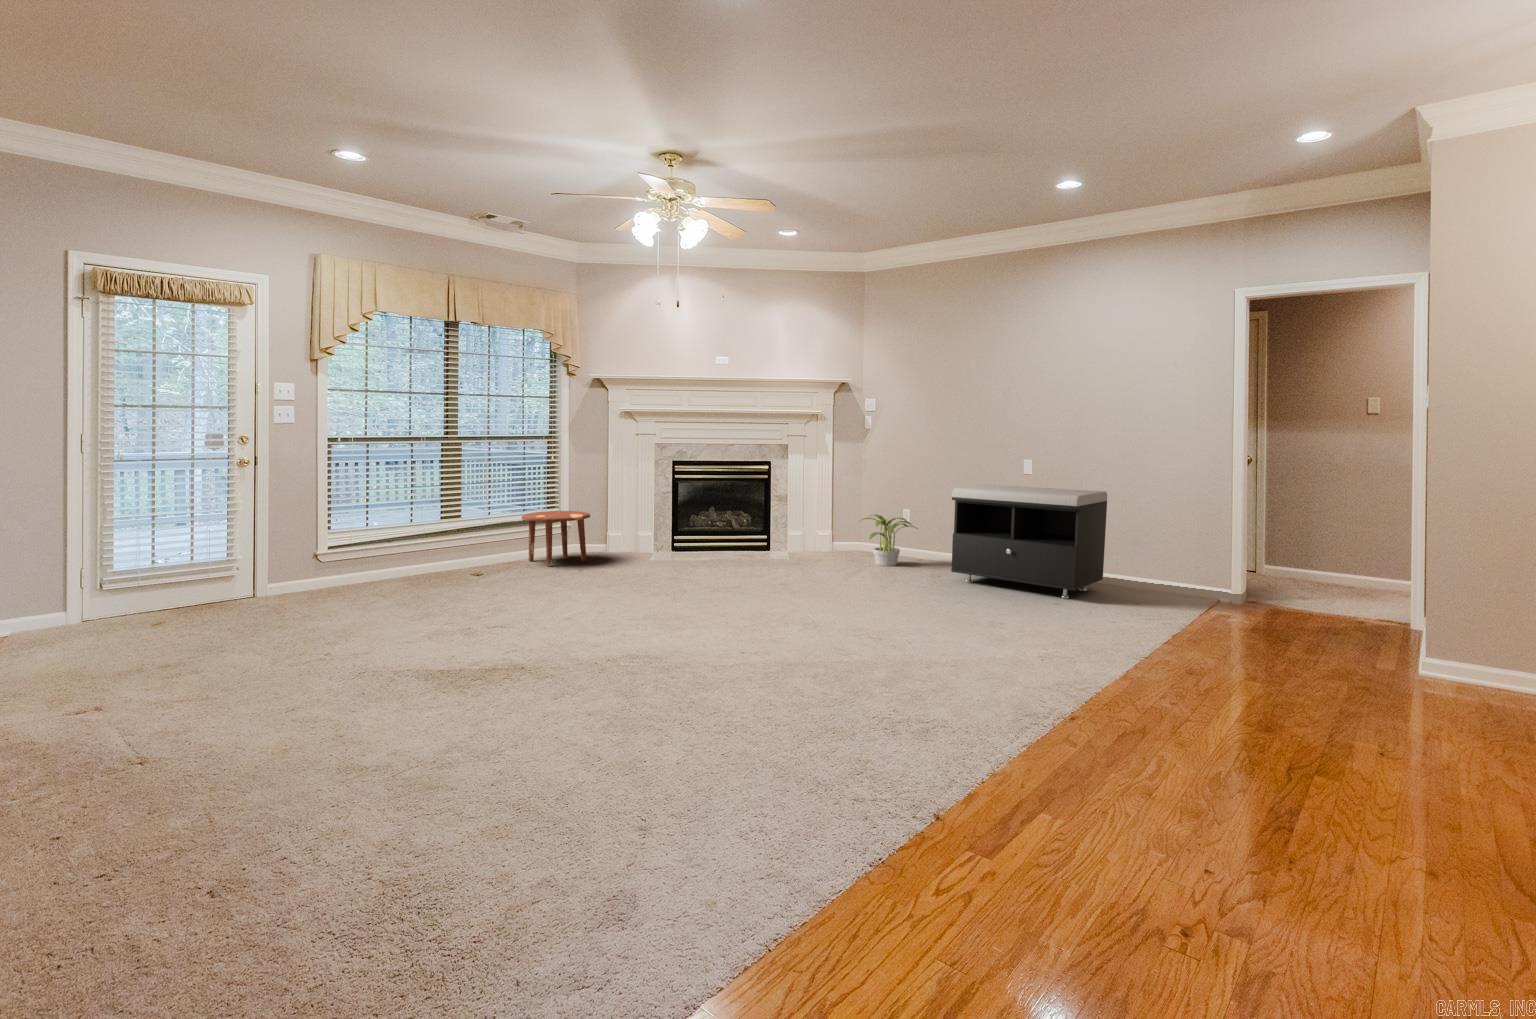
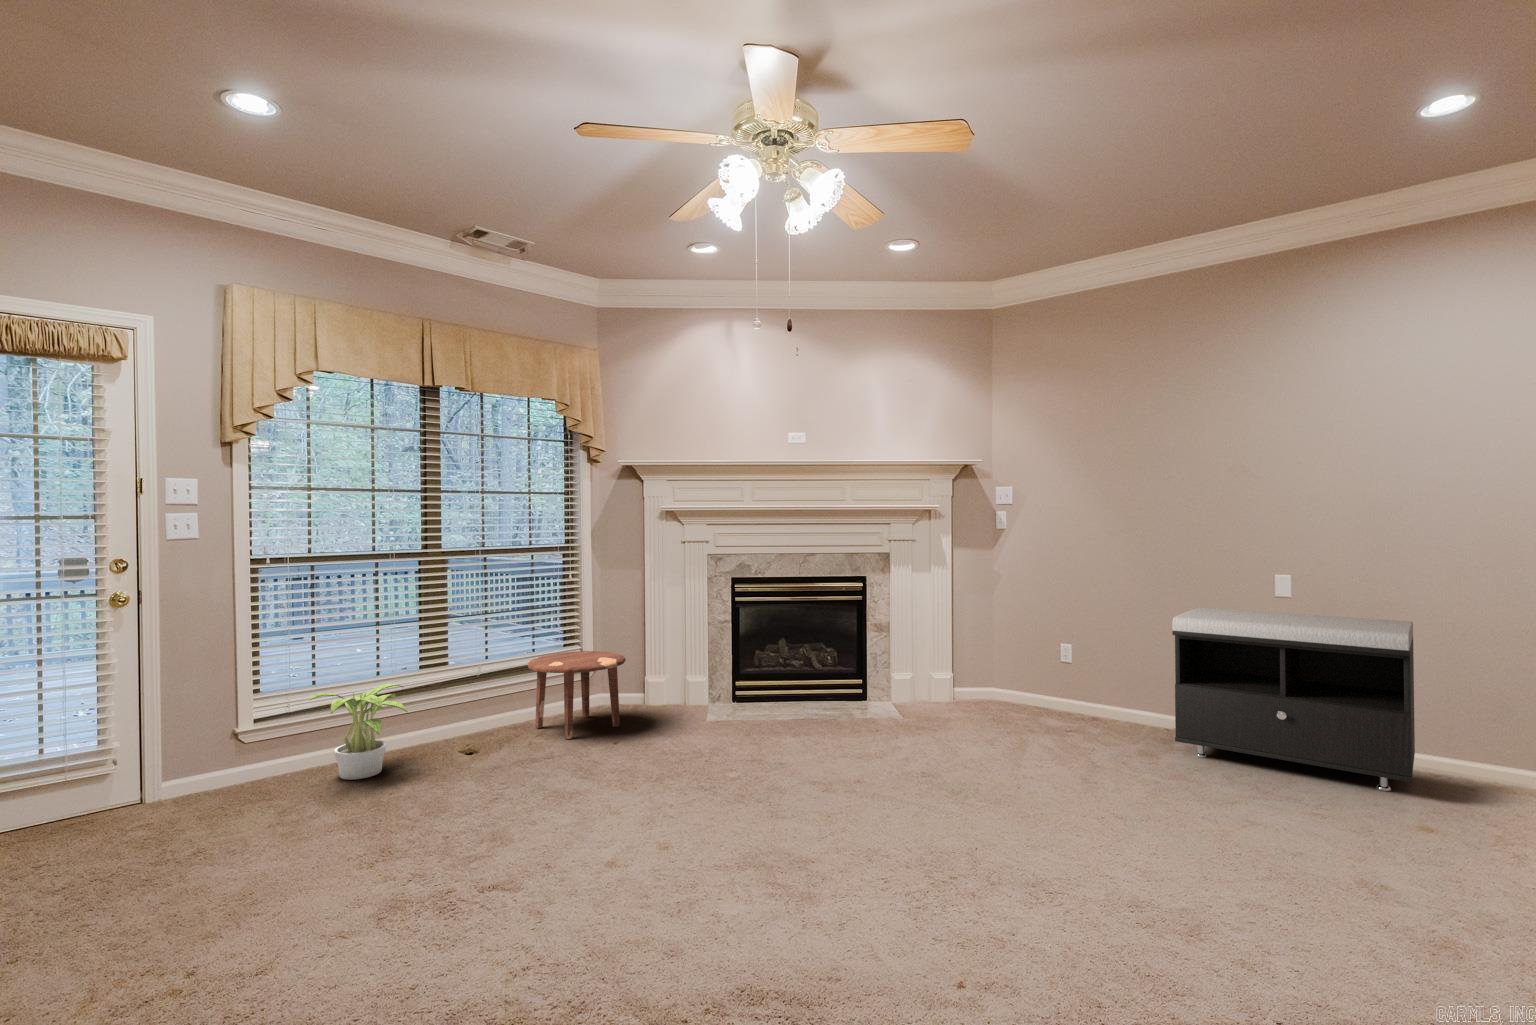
potted plant: present [859,515,918,566] -> present [308,684,408,780]

